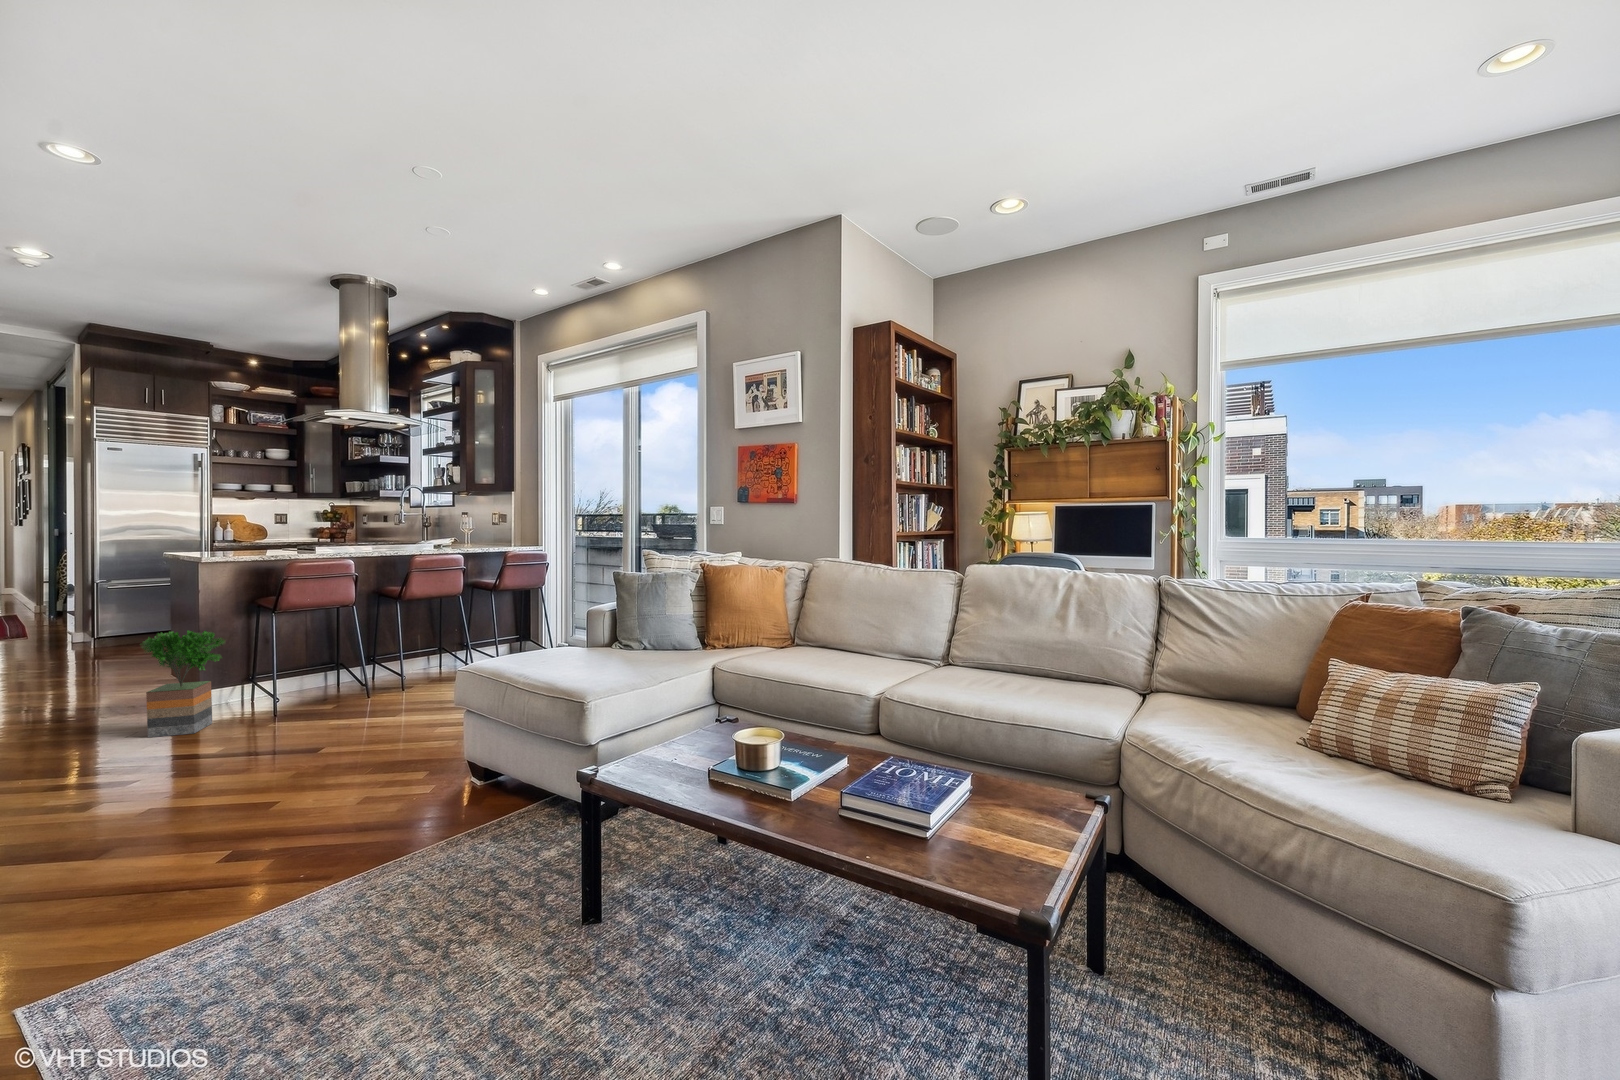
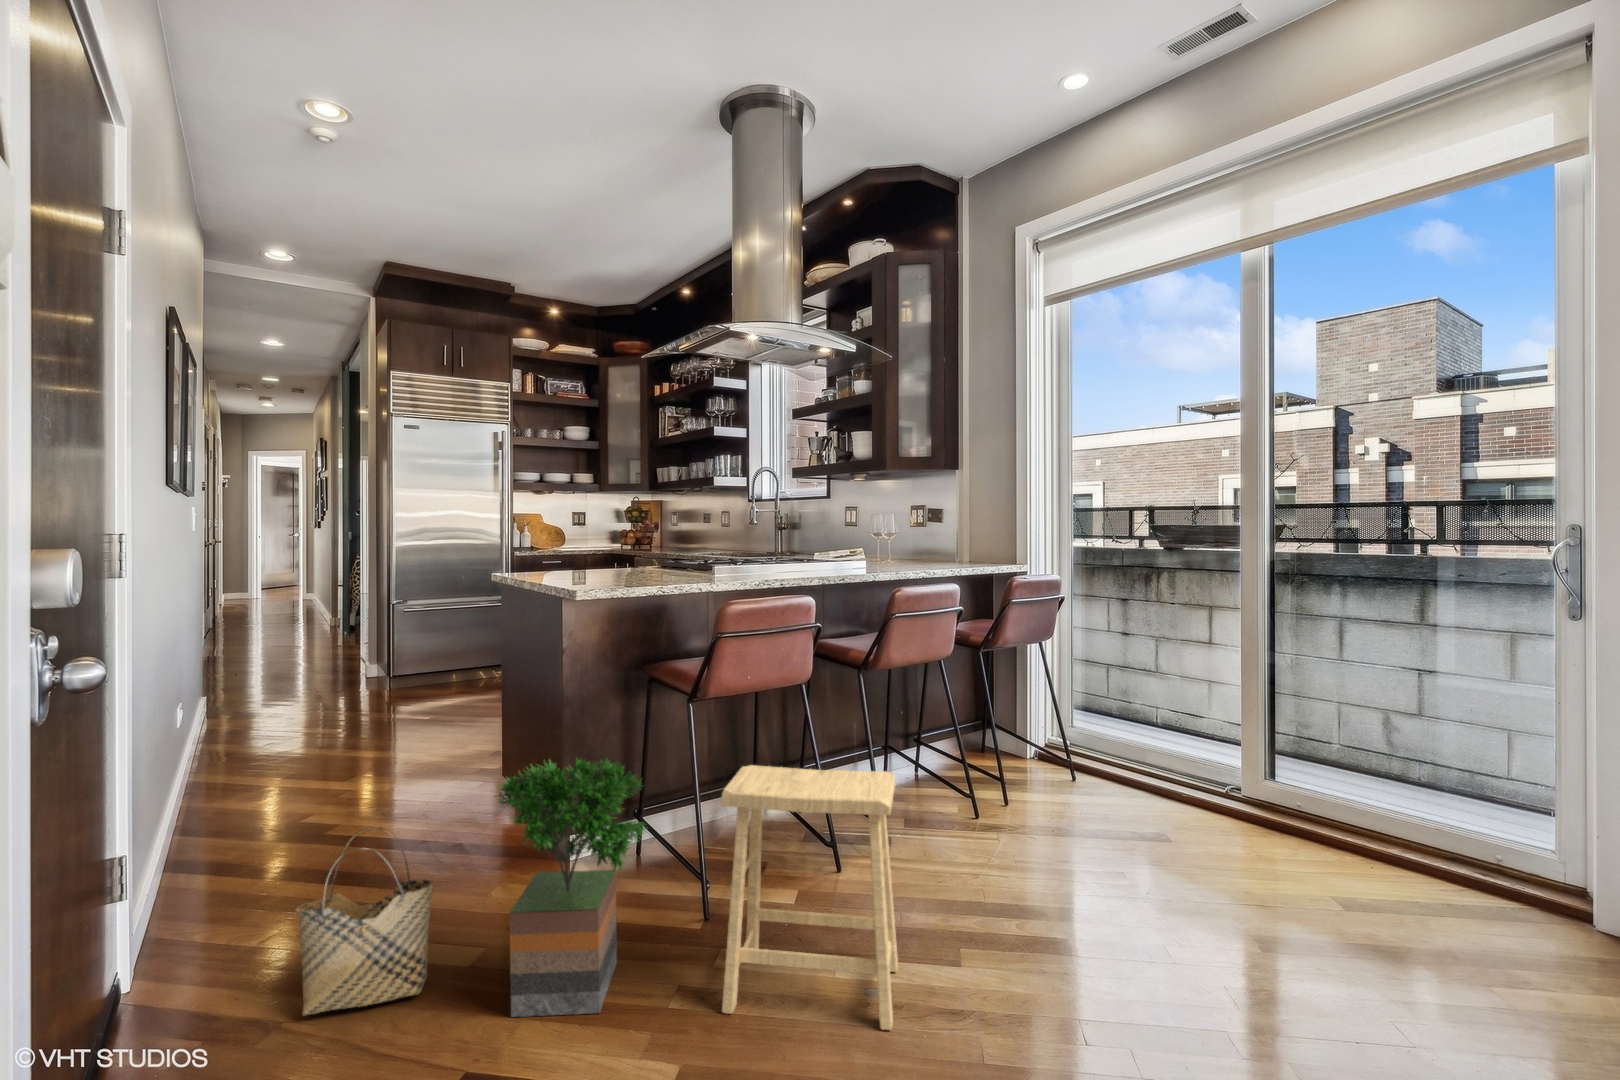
footstool: none [256,630,356,729] -> present [721,765,898,1030]
woven basket: none [28,665,108,744] -> present [296,827,433,1016]

